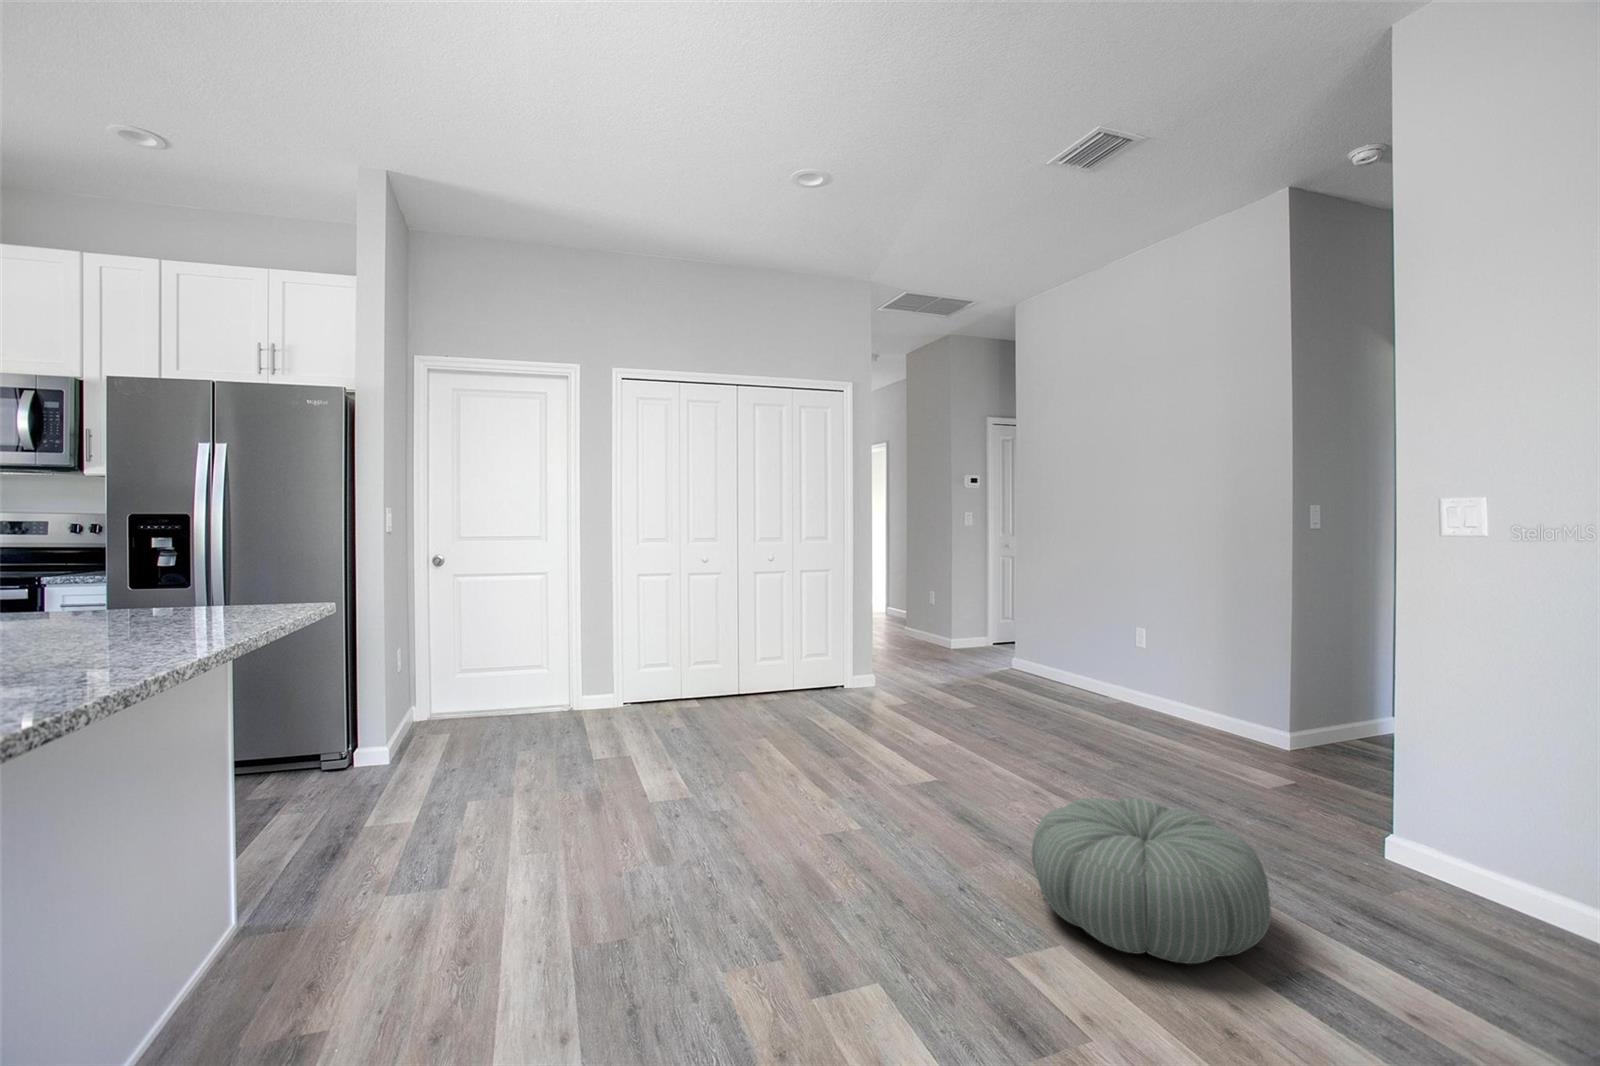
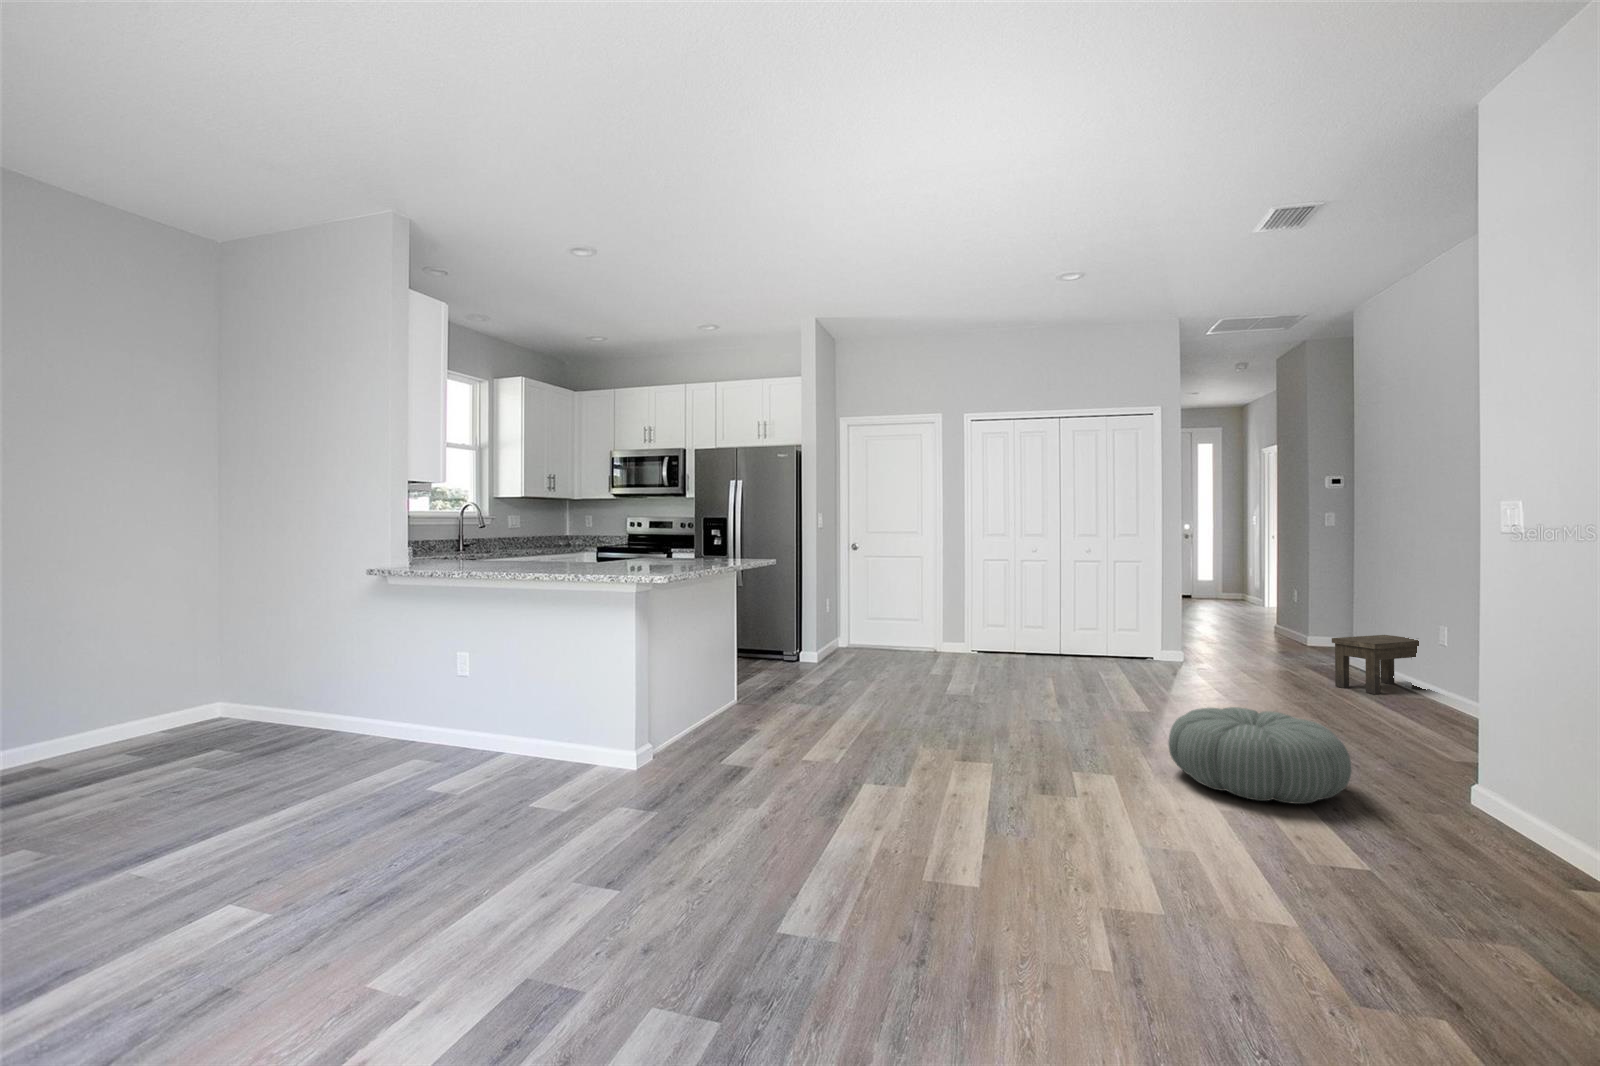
side table: none [1023,642,1091,709] -> present [1332,635,1424,694]

